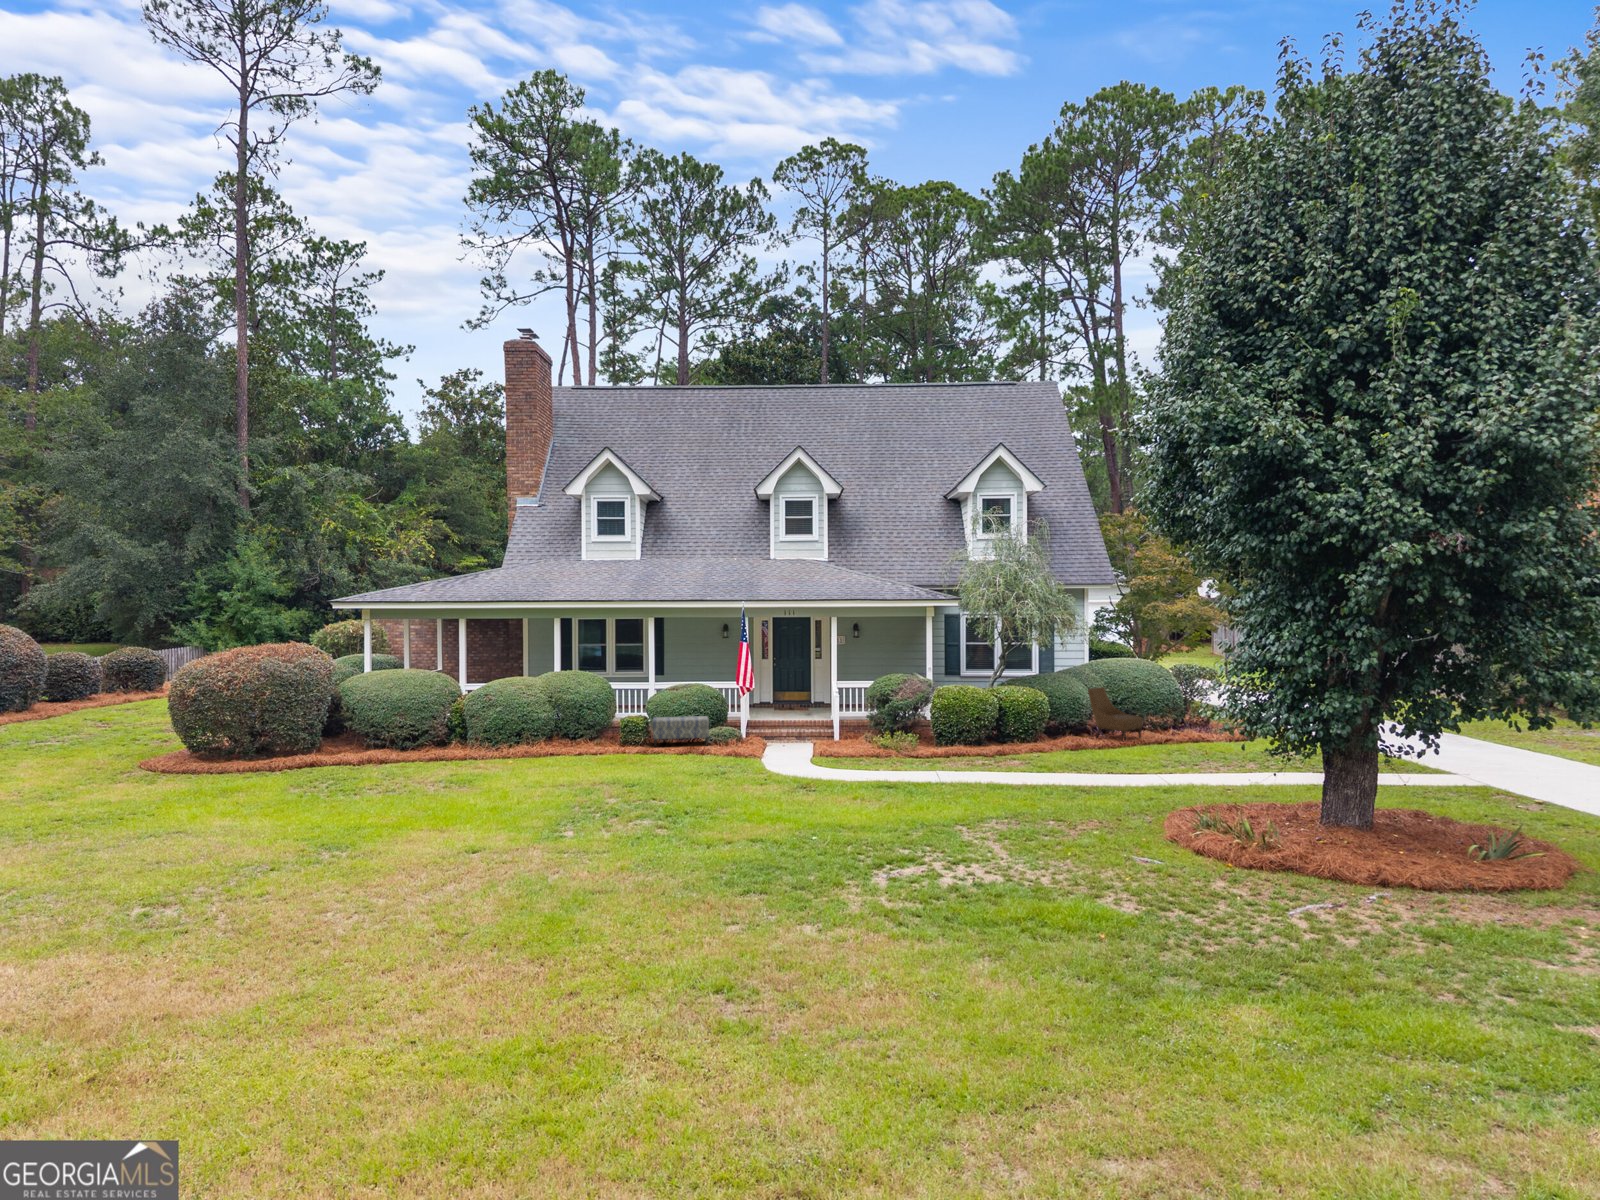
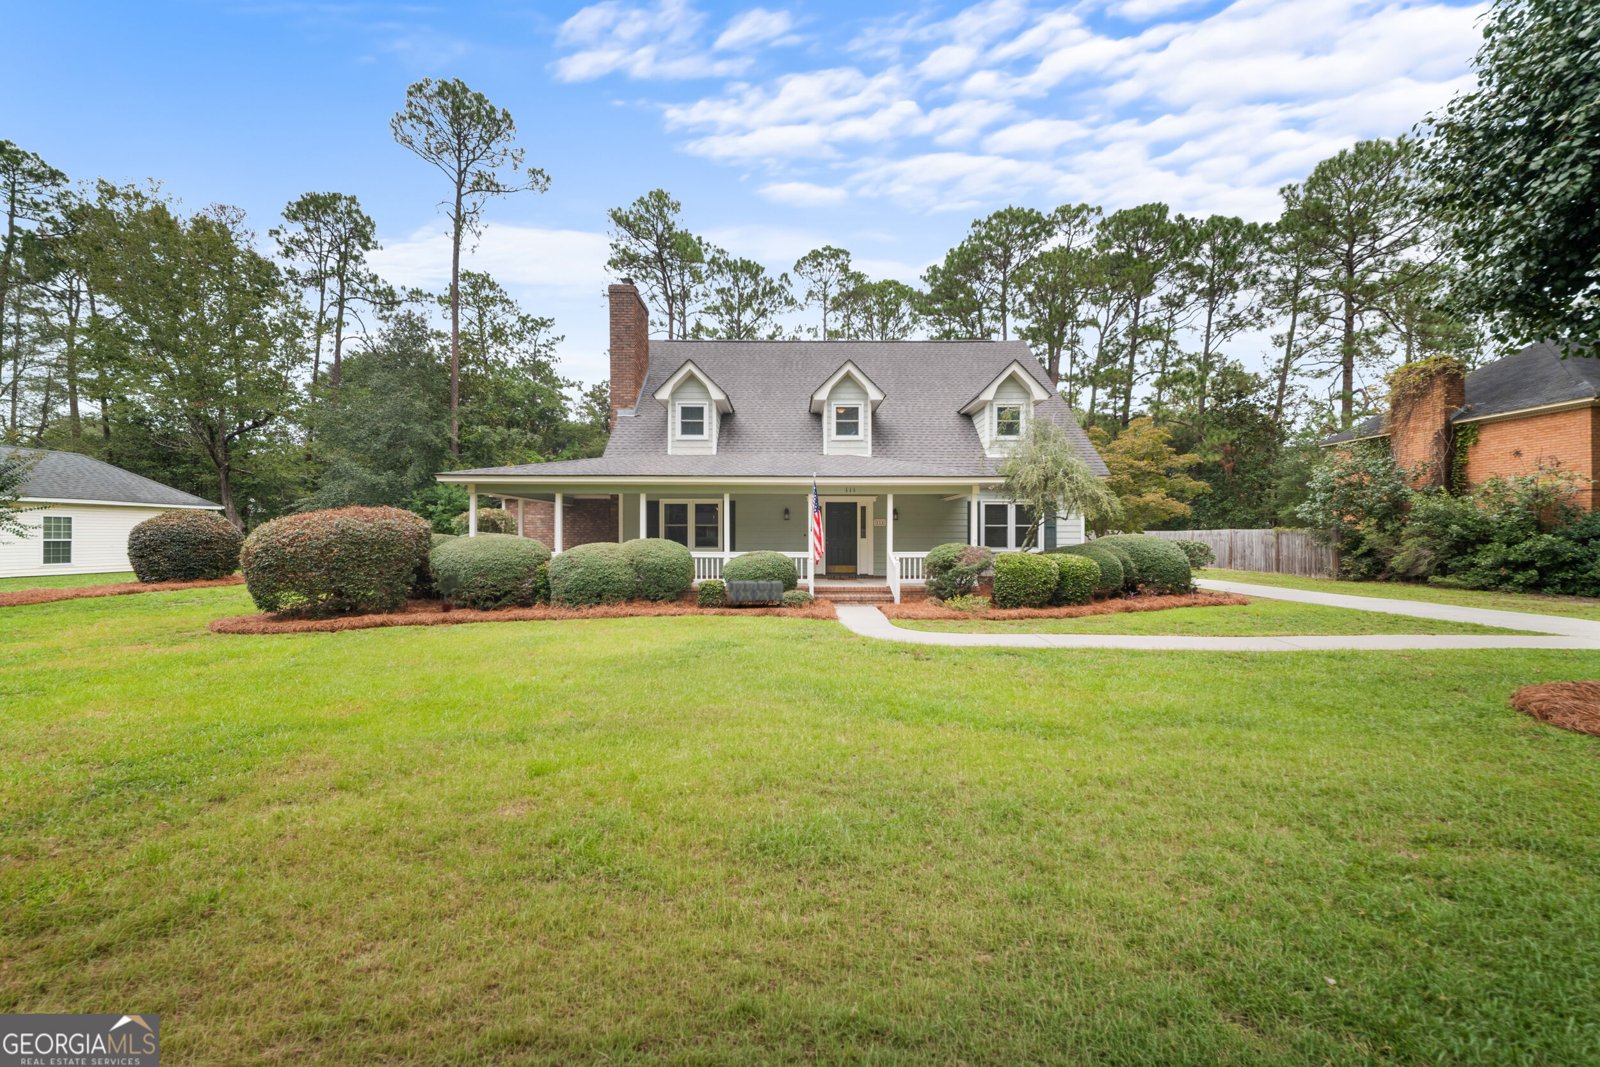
chair: present [1088,687,1143,741] -> none [1131,559,1185,608]
potted tree: none [348,708,379,755] -> present [437,568,463,612]

